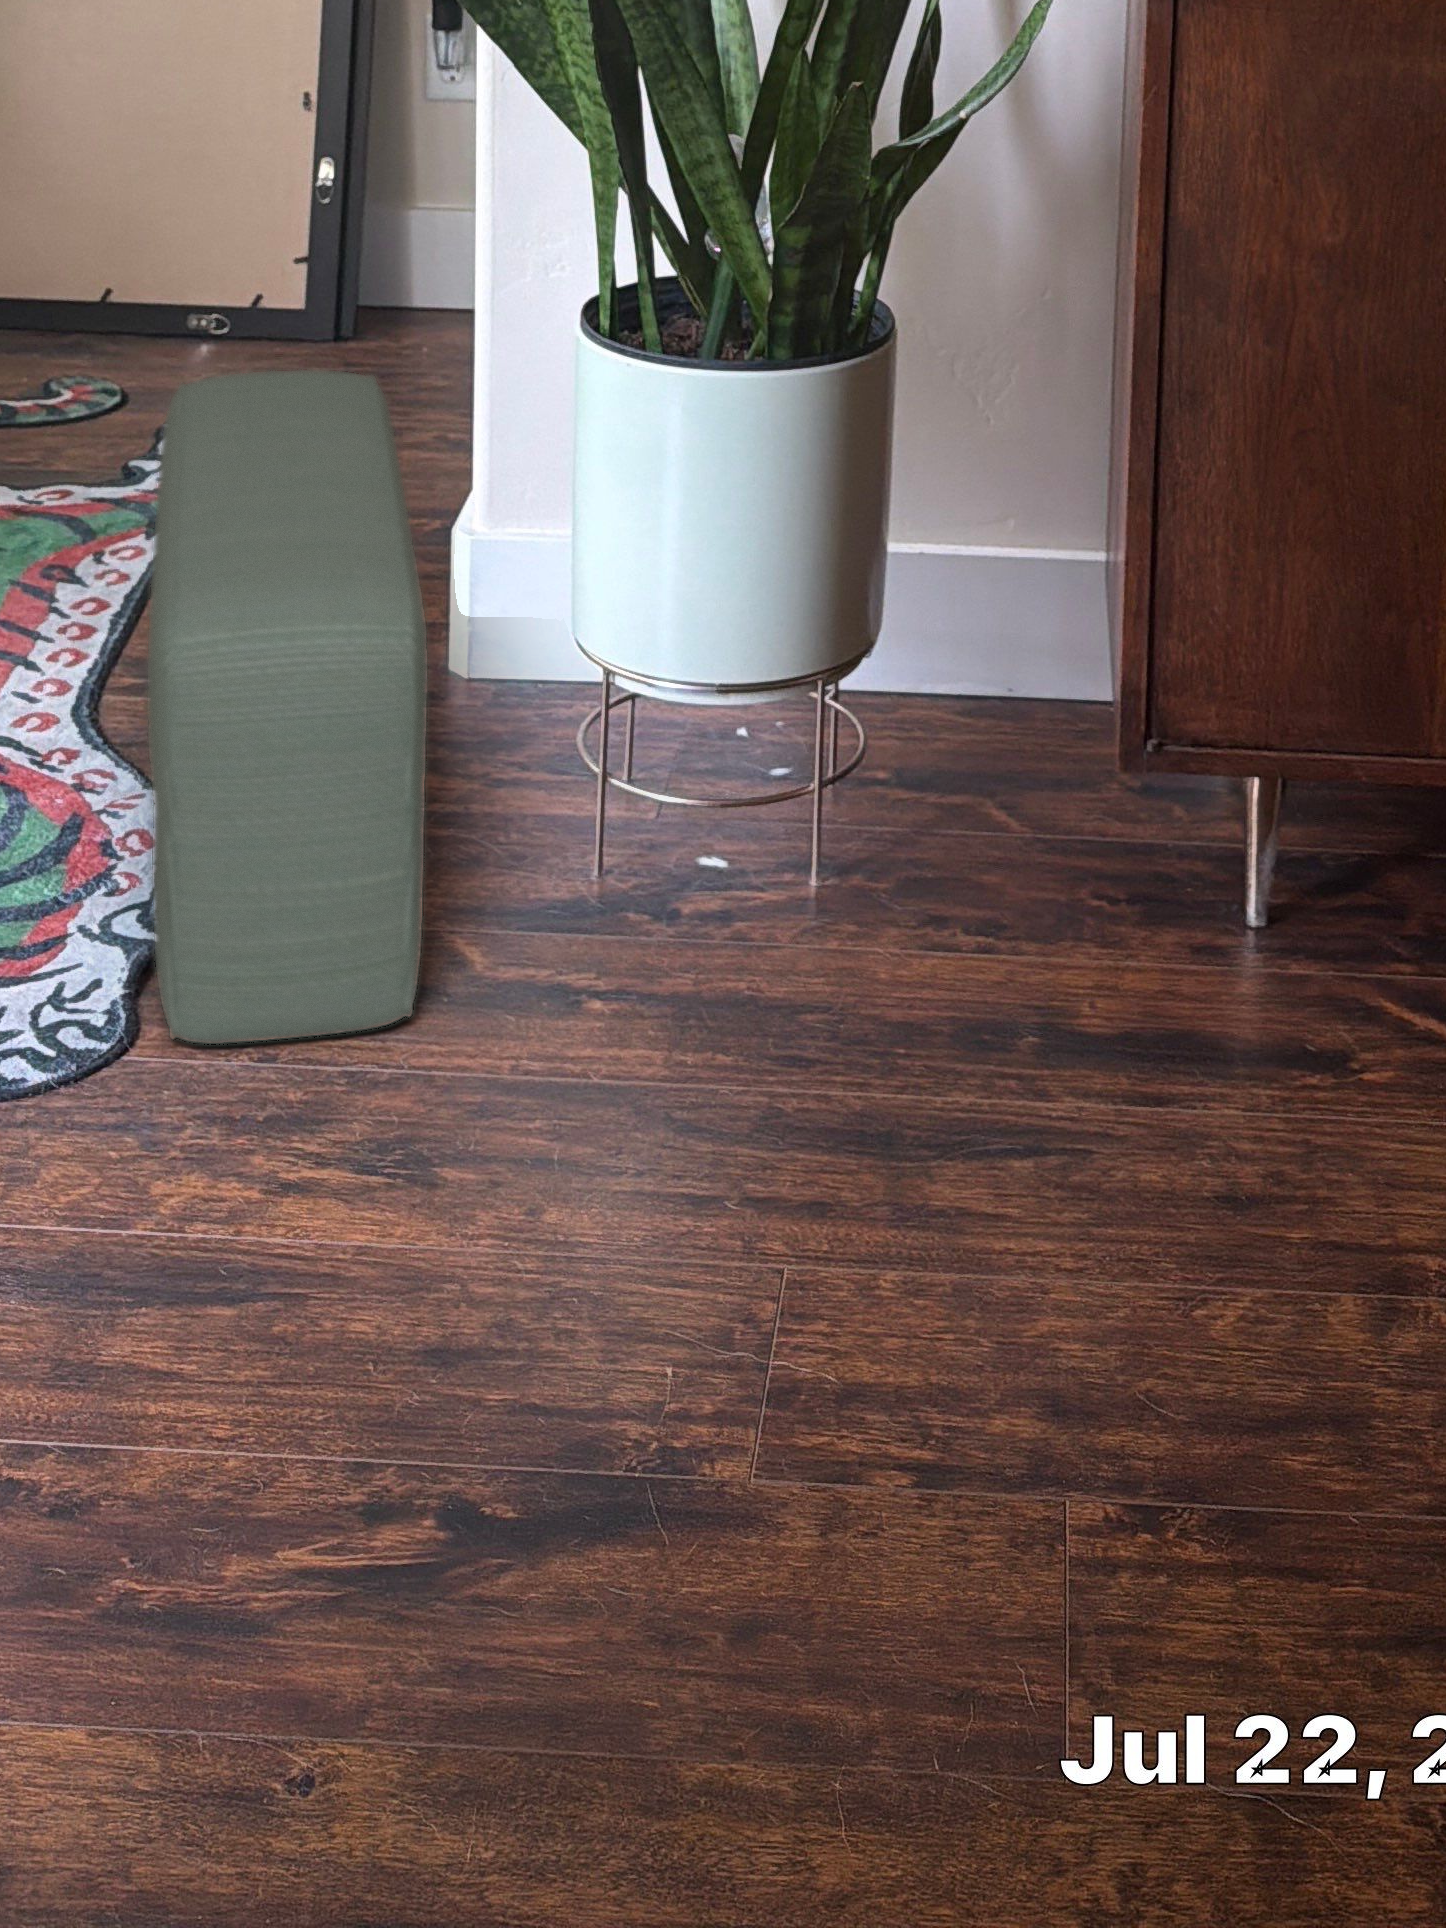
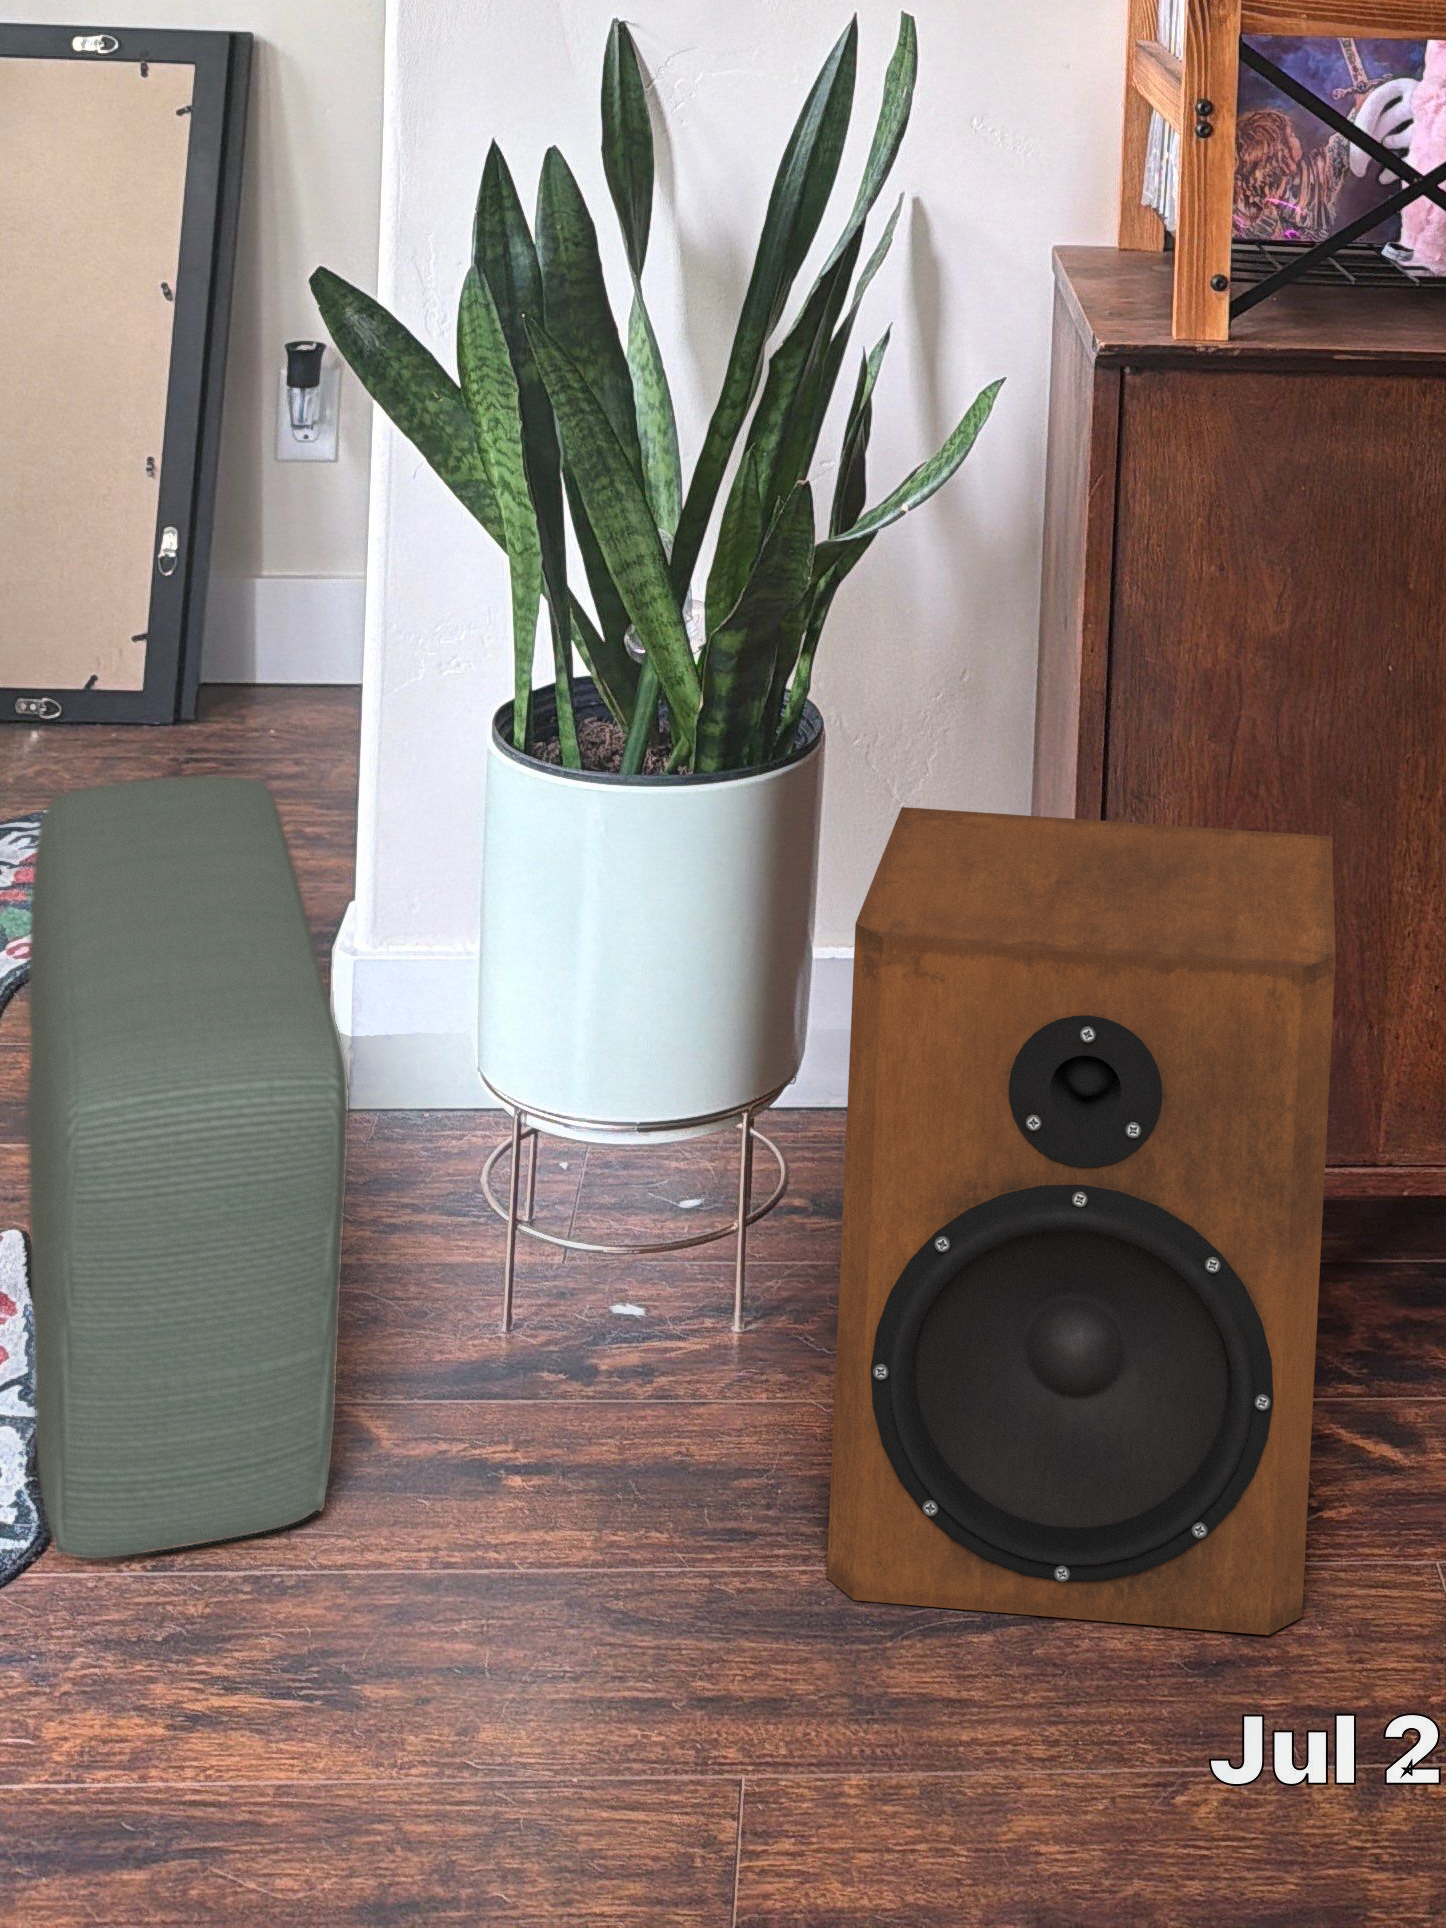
speaker: none [872,400,1375,1175] -> present [827,807,1336,1635]

